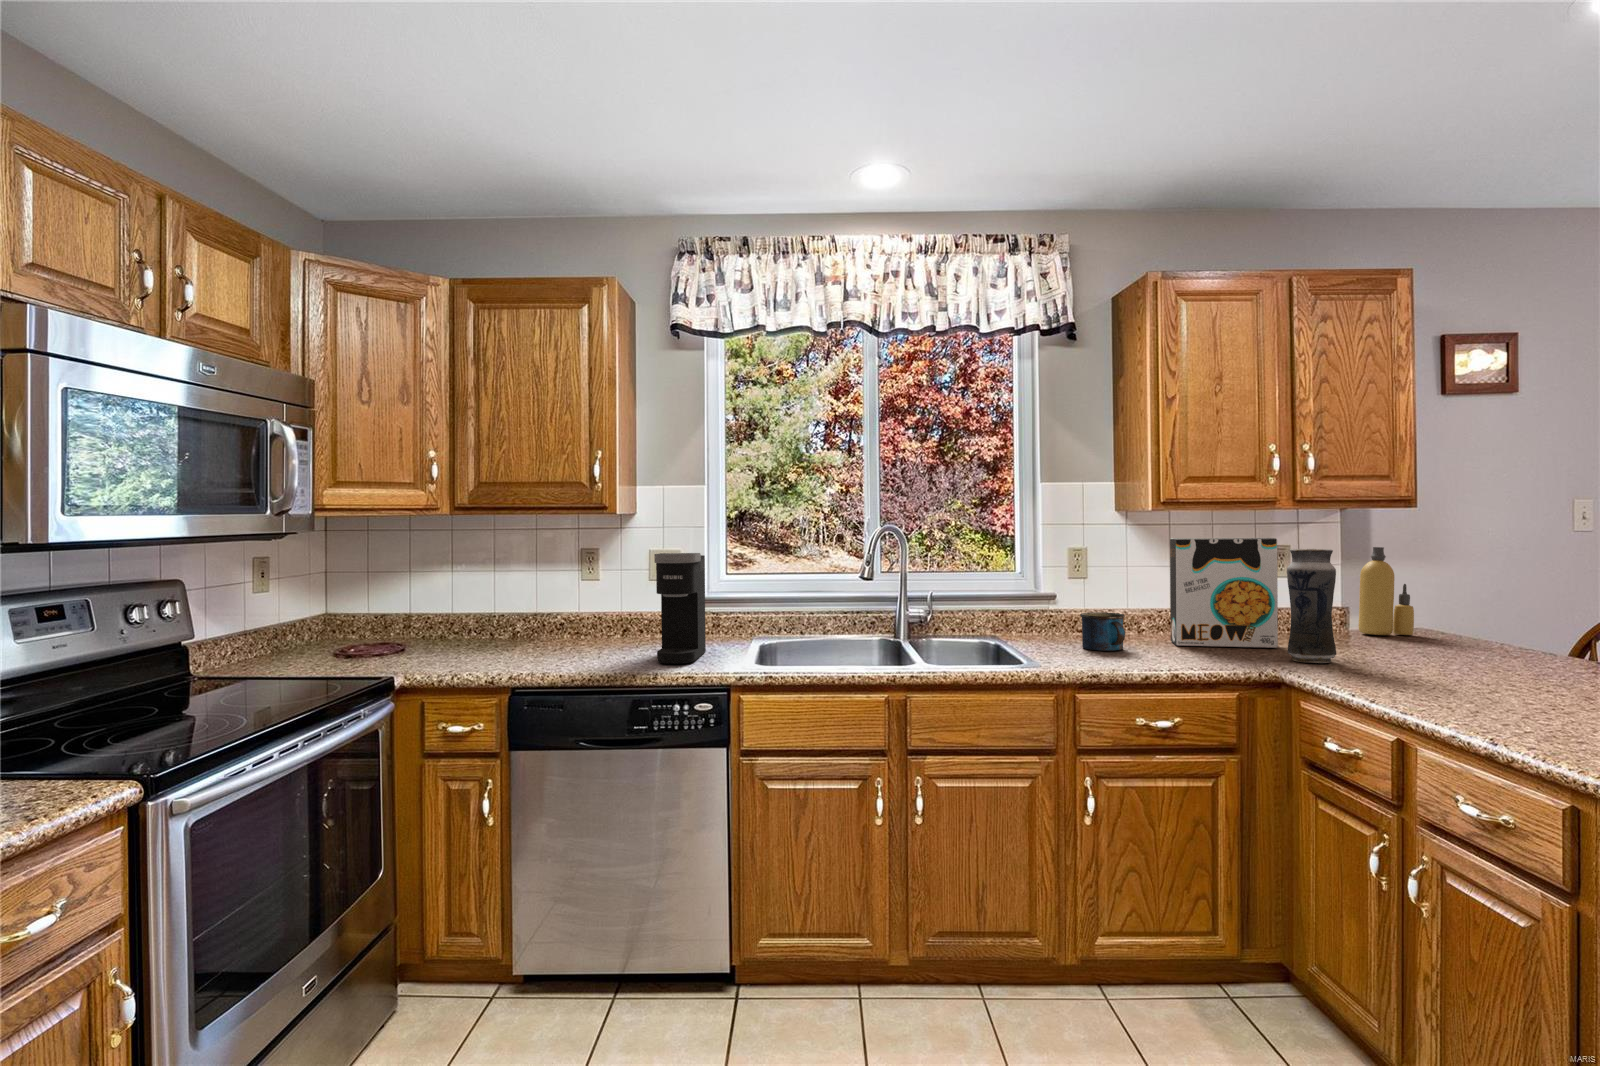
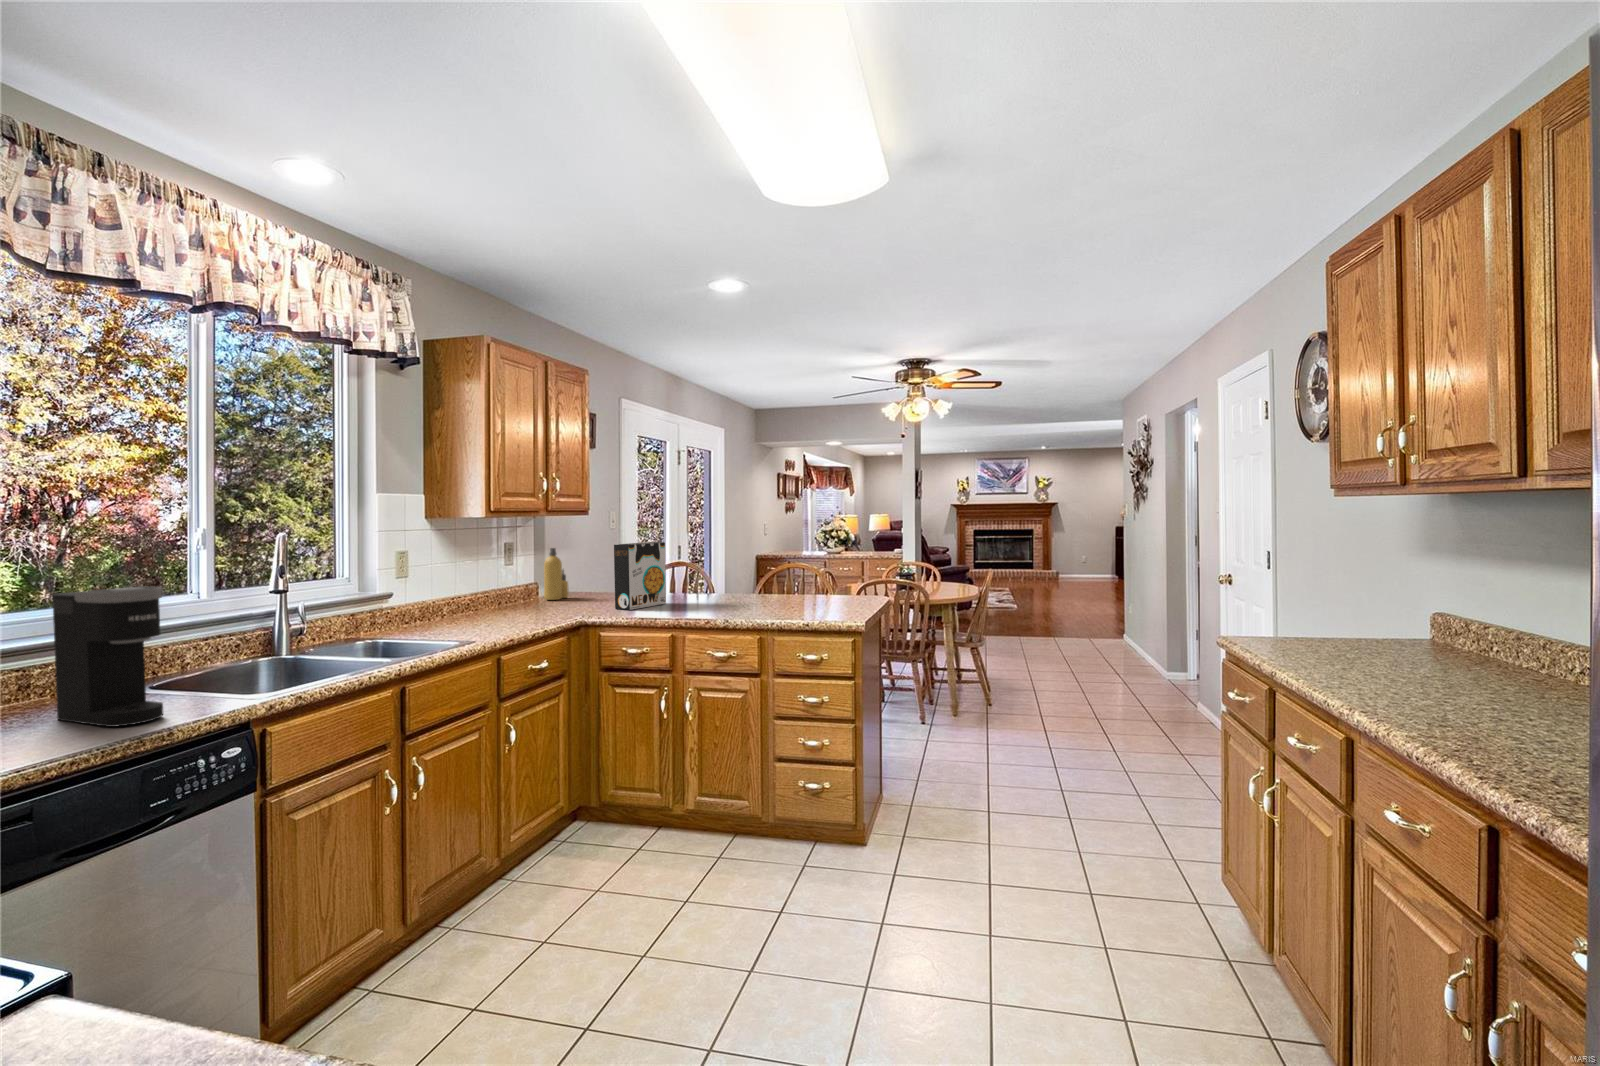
cereal box: present [1170,538,1278,648] -> present [614,542,666,610]
vase: present [1287,549,1336,663] -> none [567,550,594,617]
mug: present [1080,612,1125,651] -> none [445,603,486,632]

